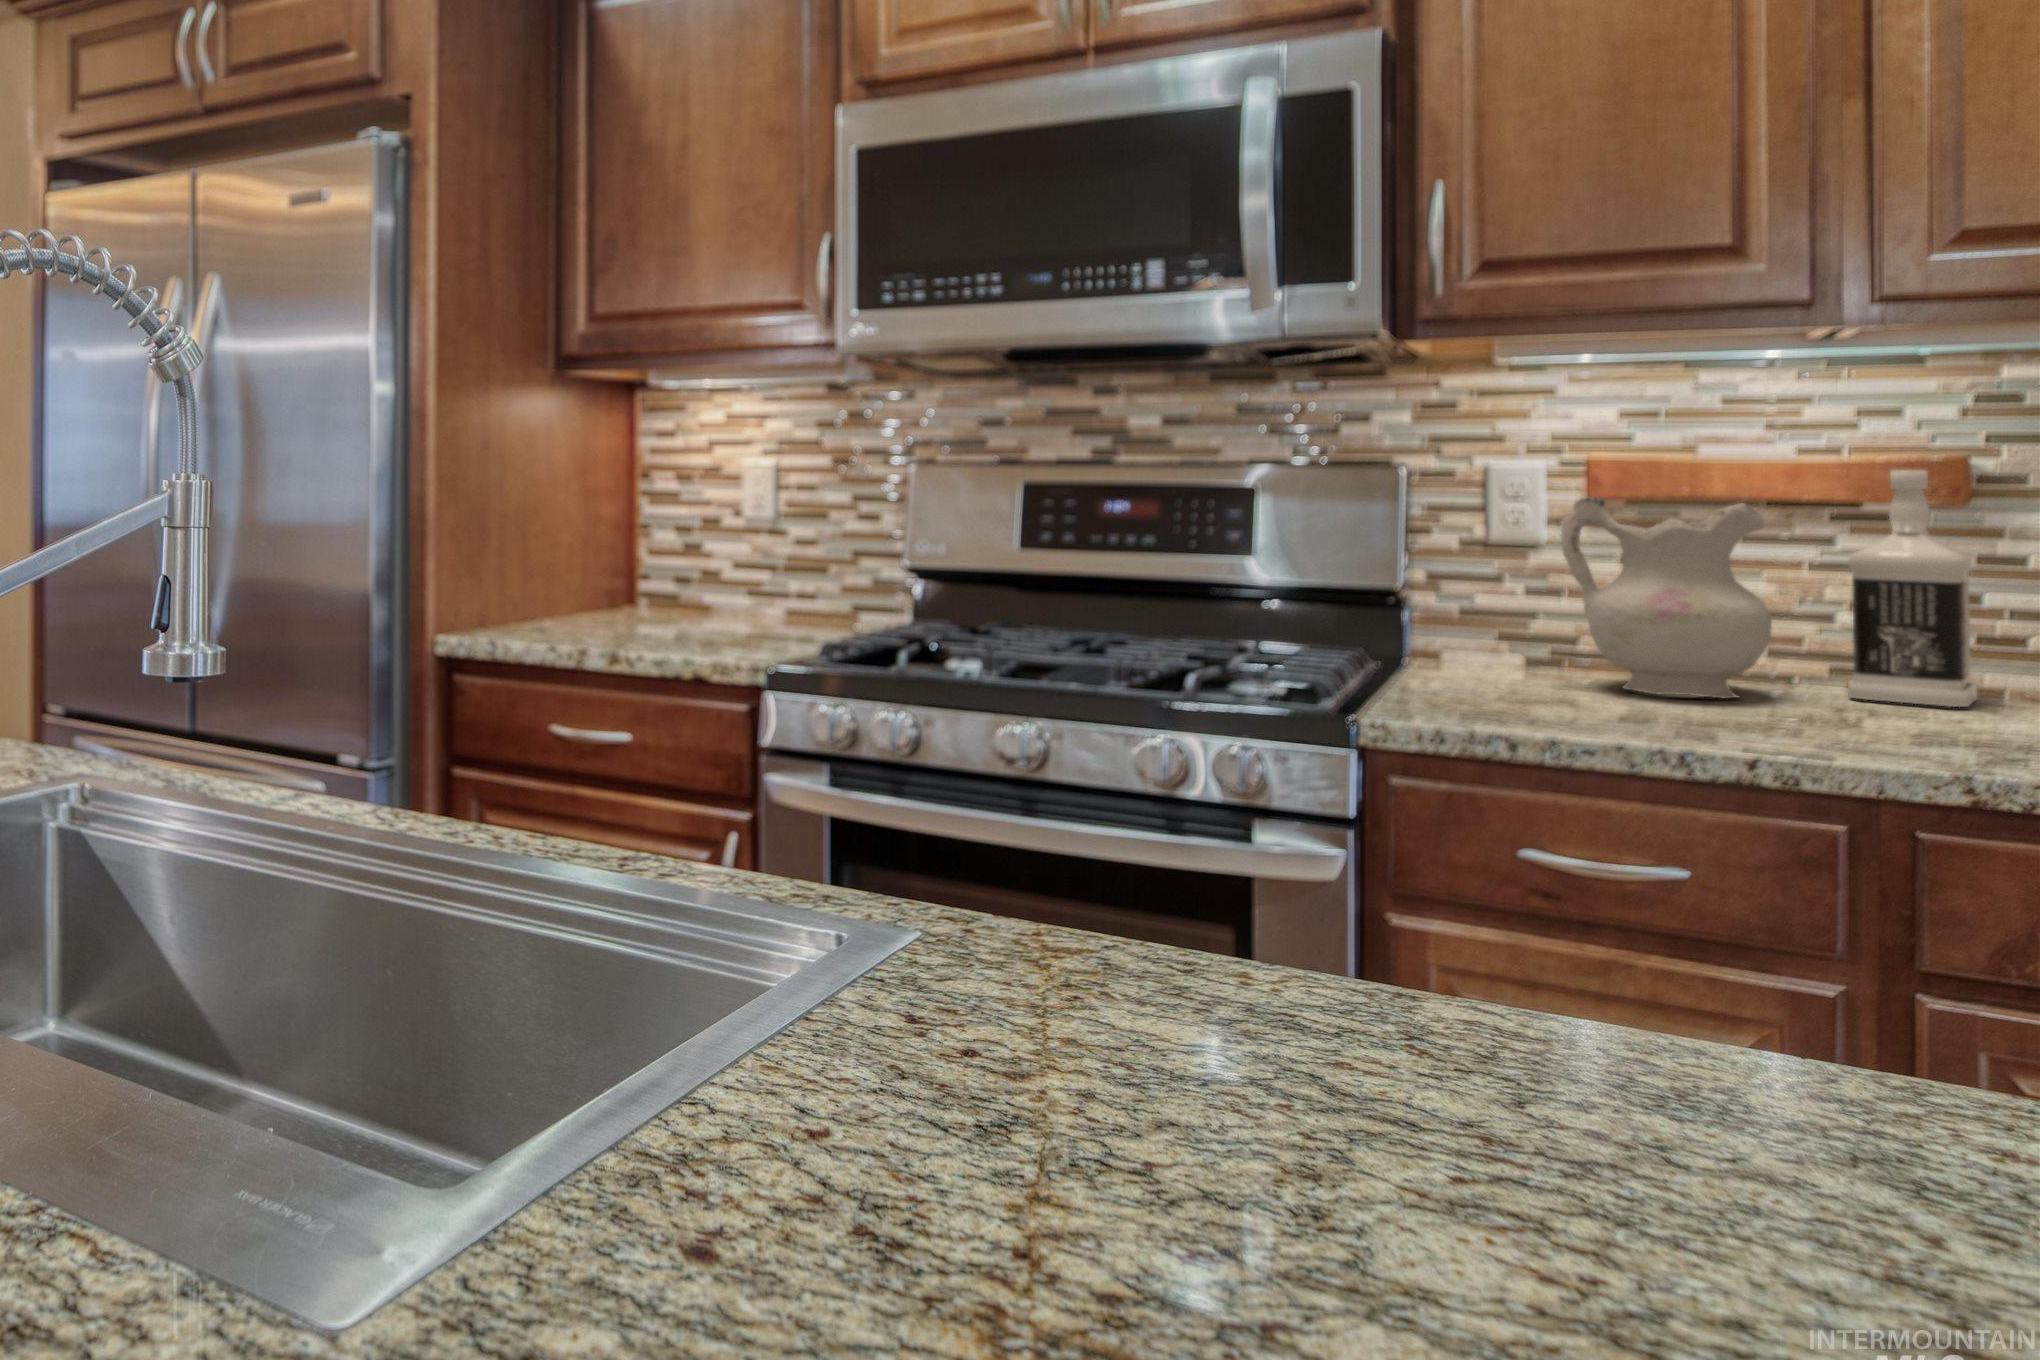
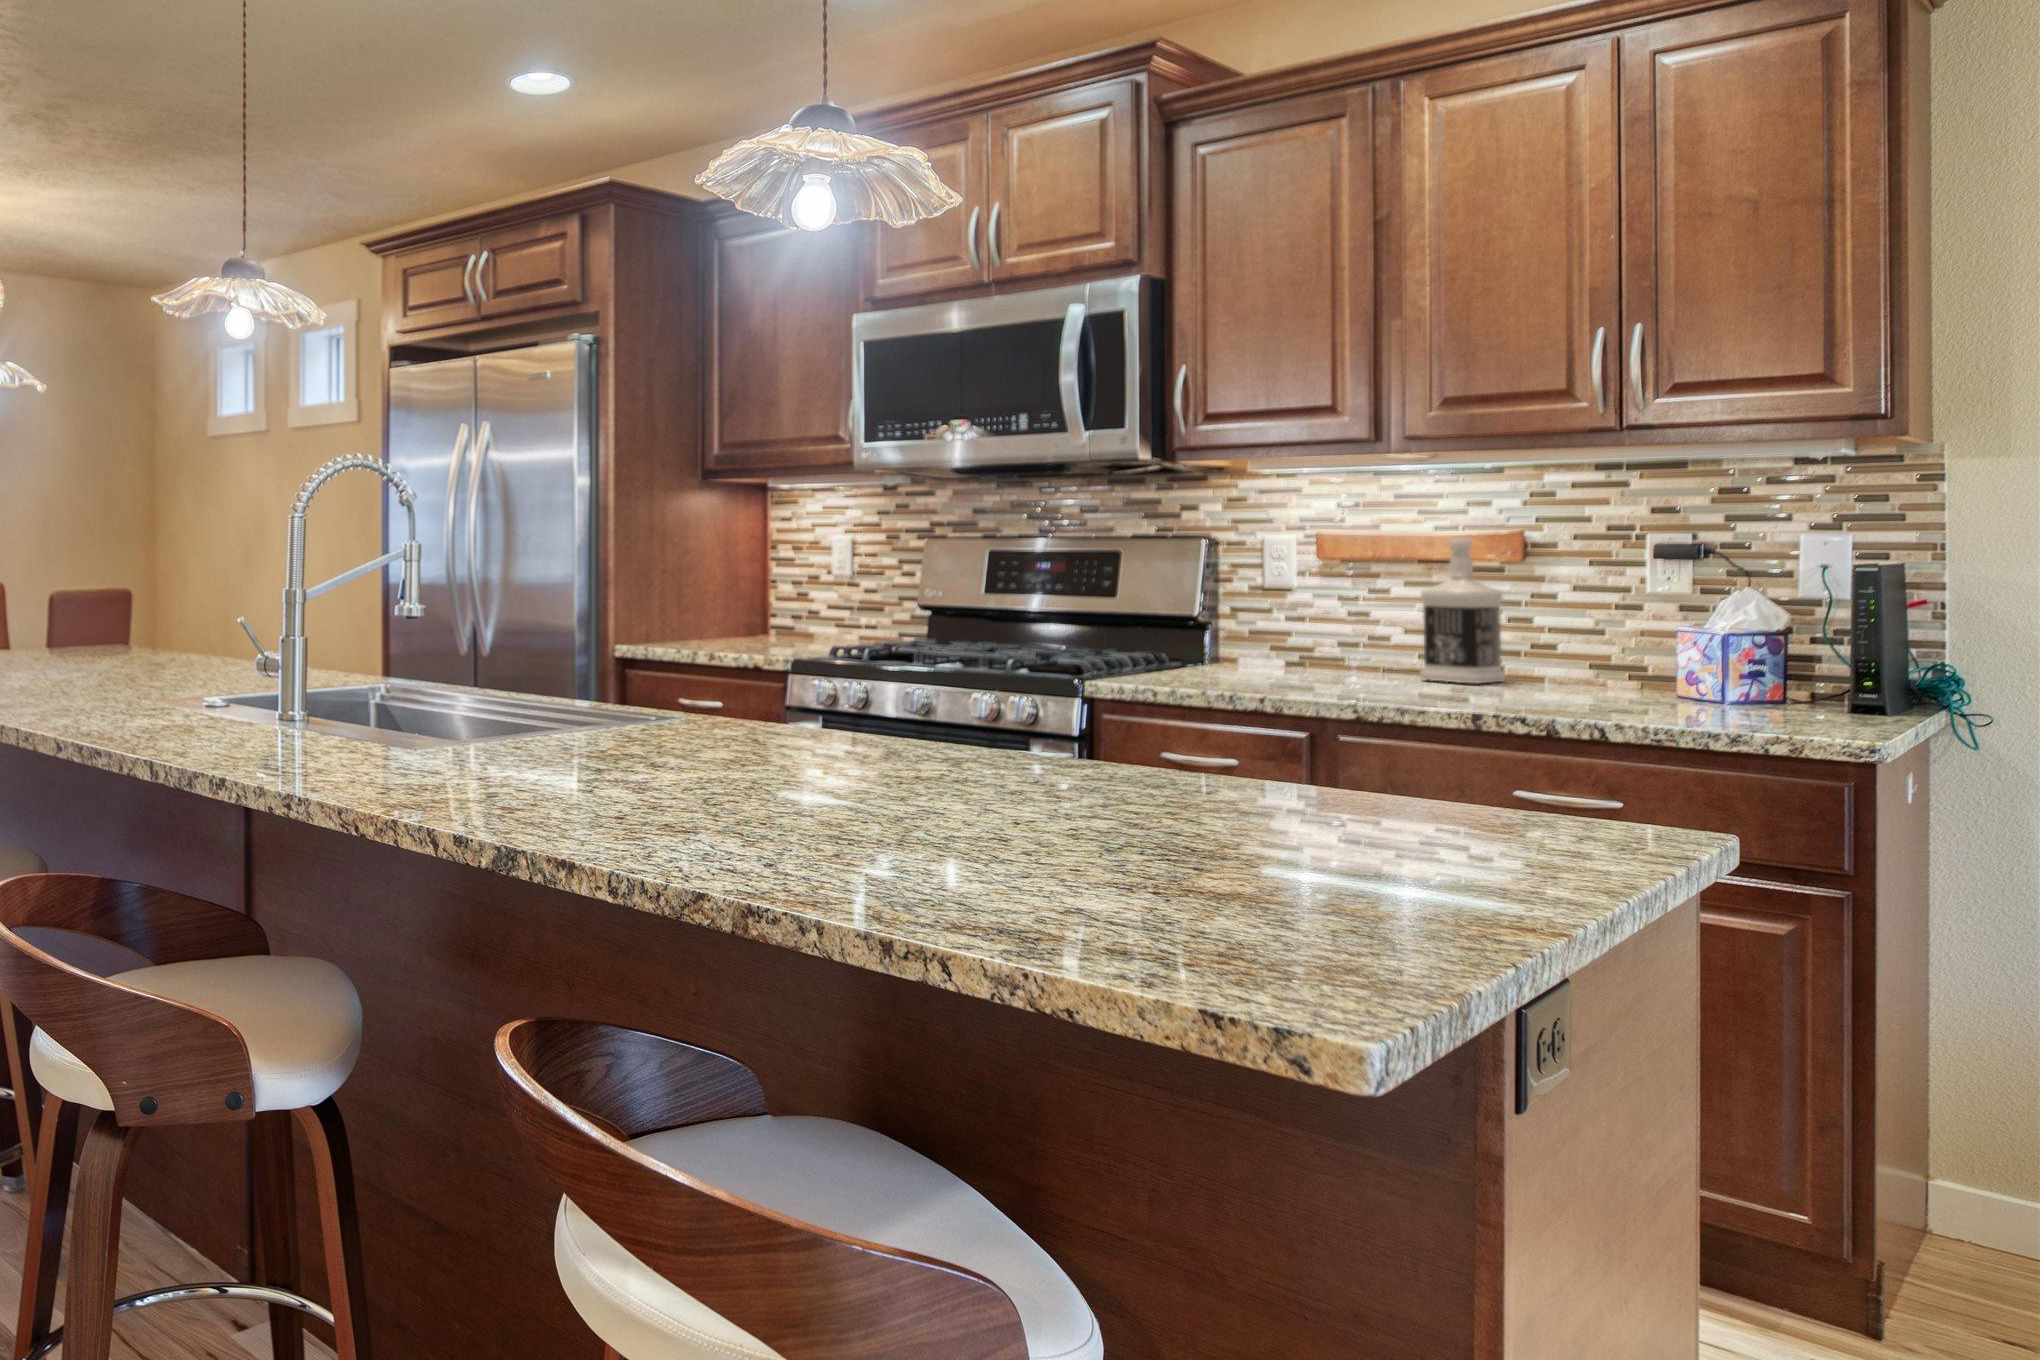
ceramic pitcher: present [1561,497,1772,698] -> none [1259,556,1374,679]

